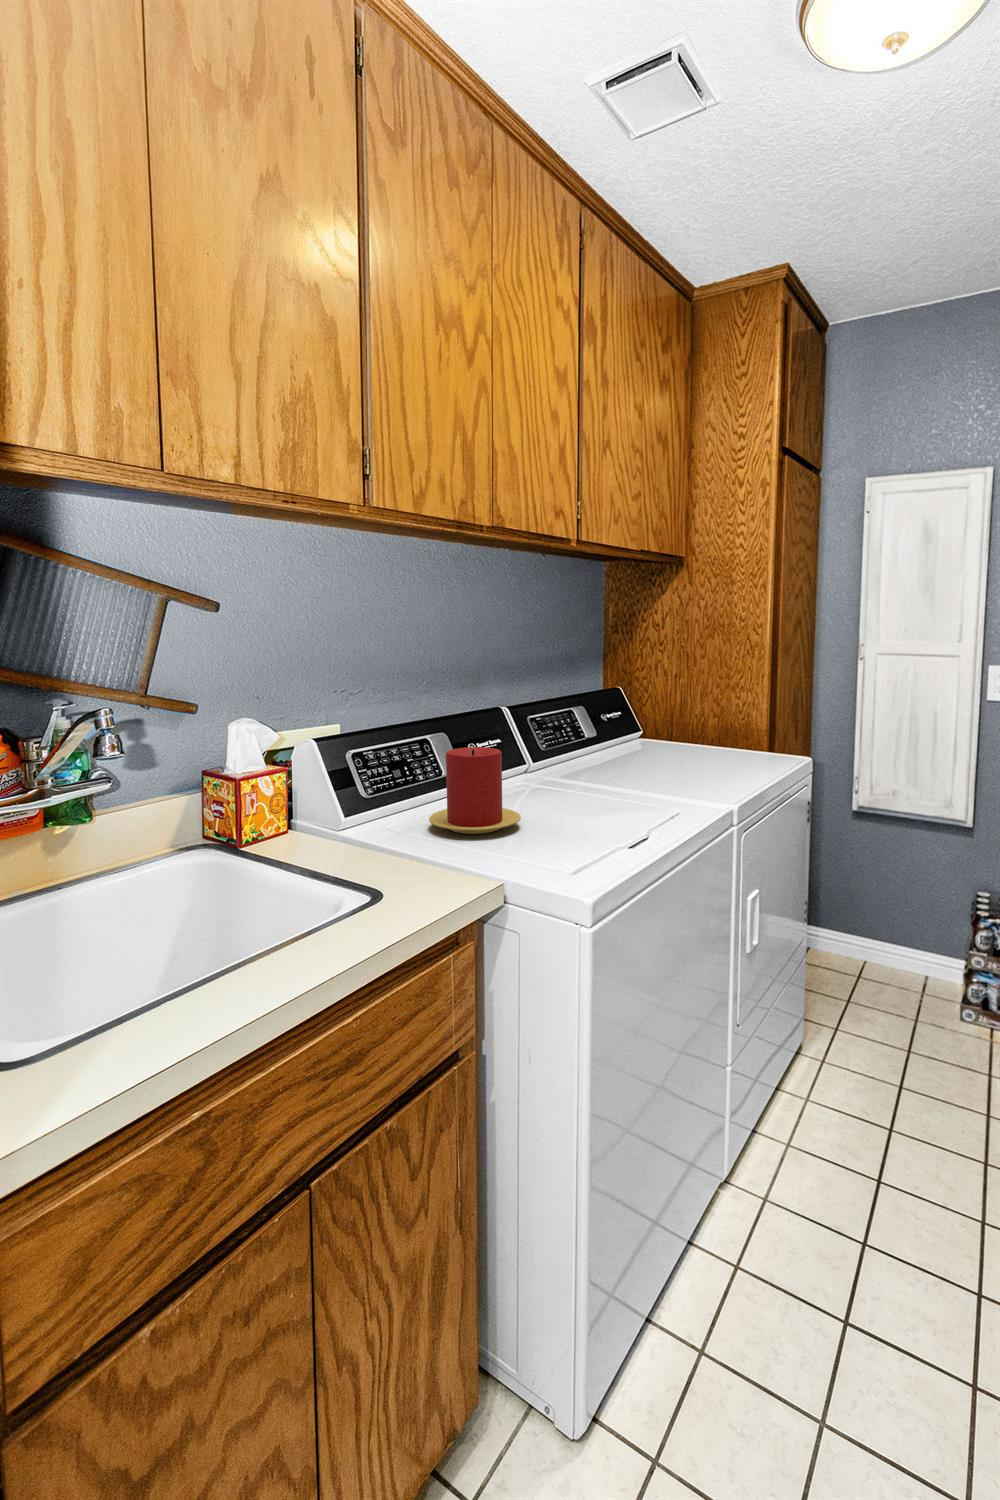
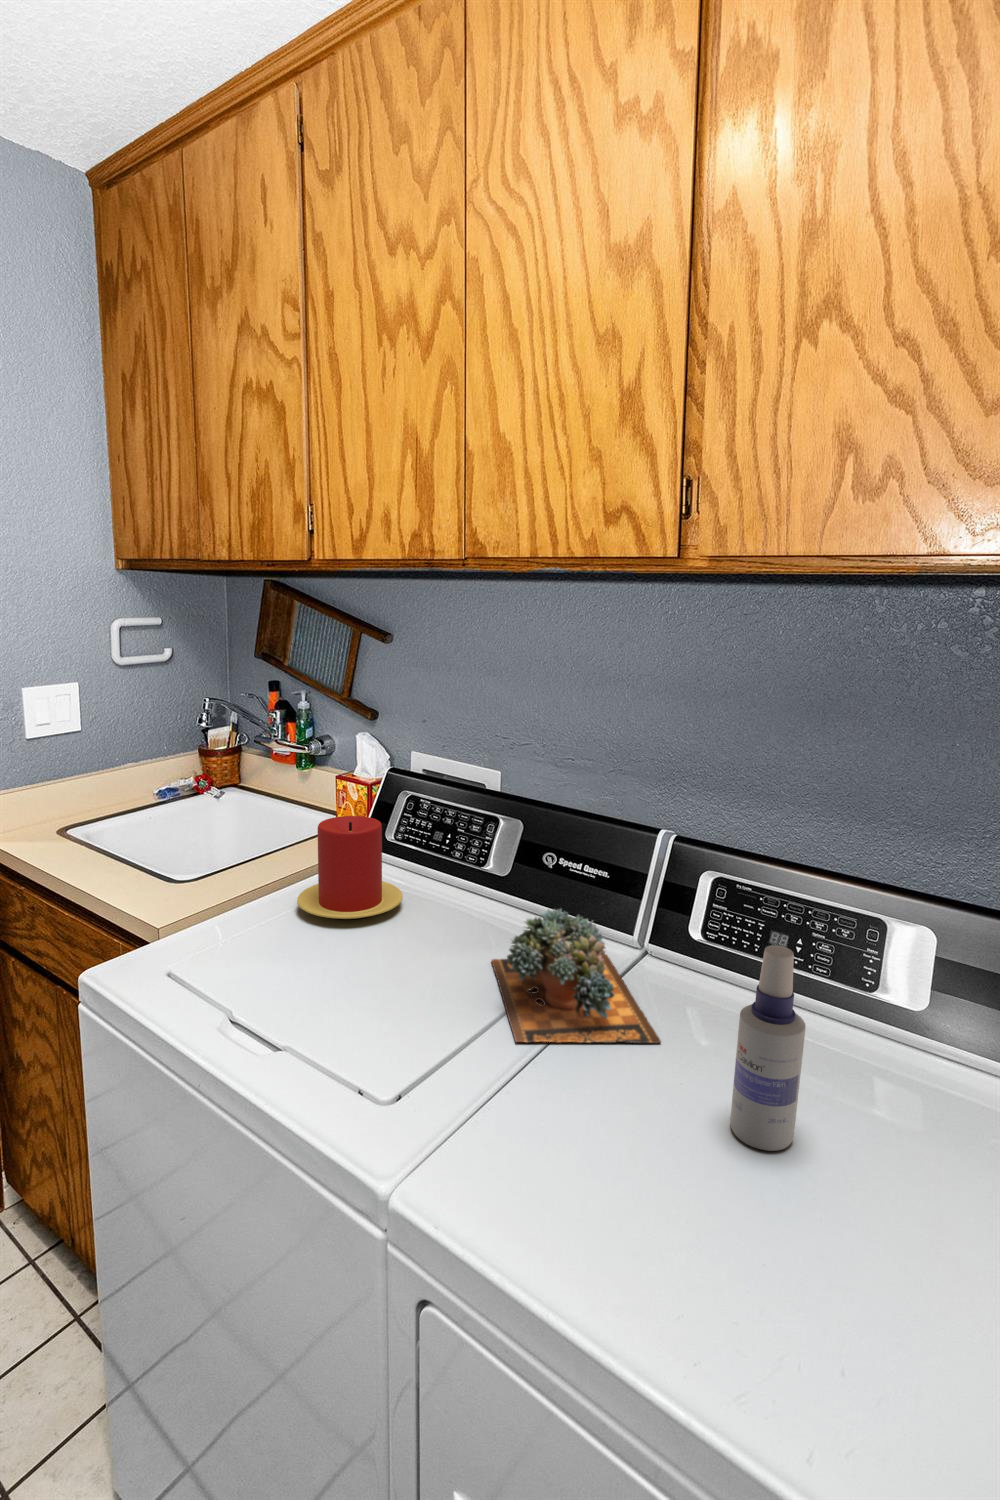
spray bottle: none [673,695,698,772] -> present [730,945,806,1151]
succulent plant: none [538,737,650,796] -> present [492,909,661,1043]

